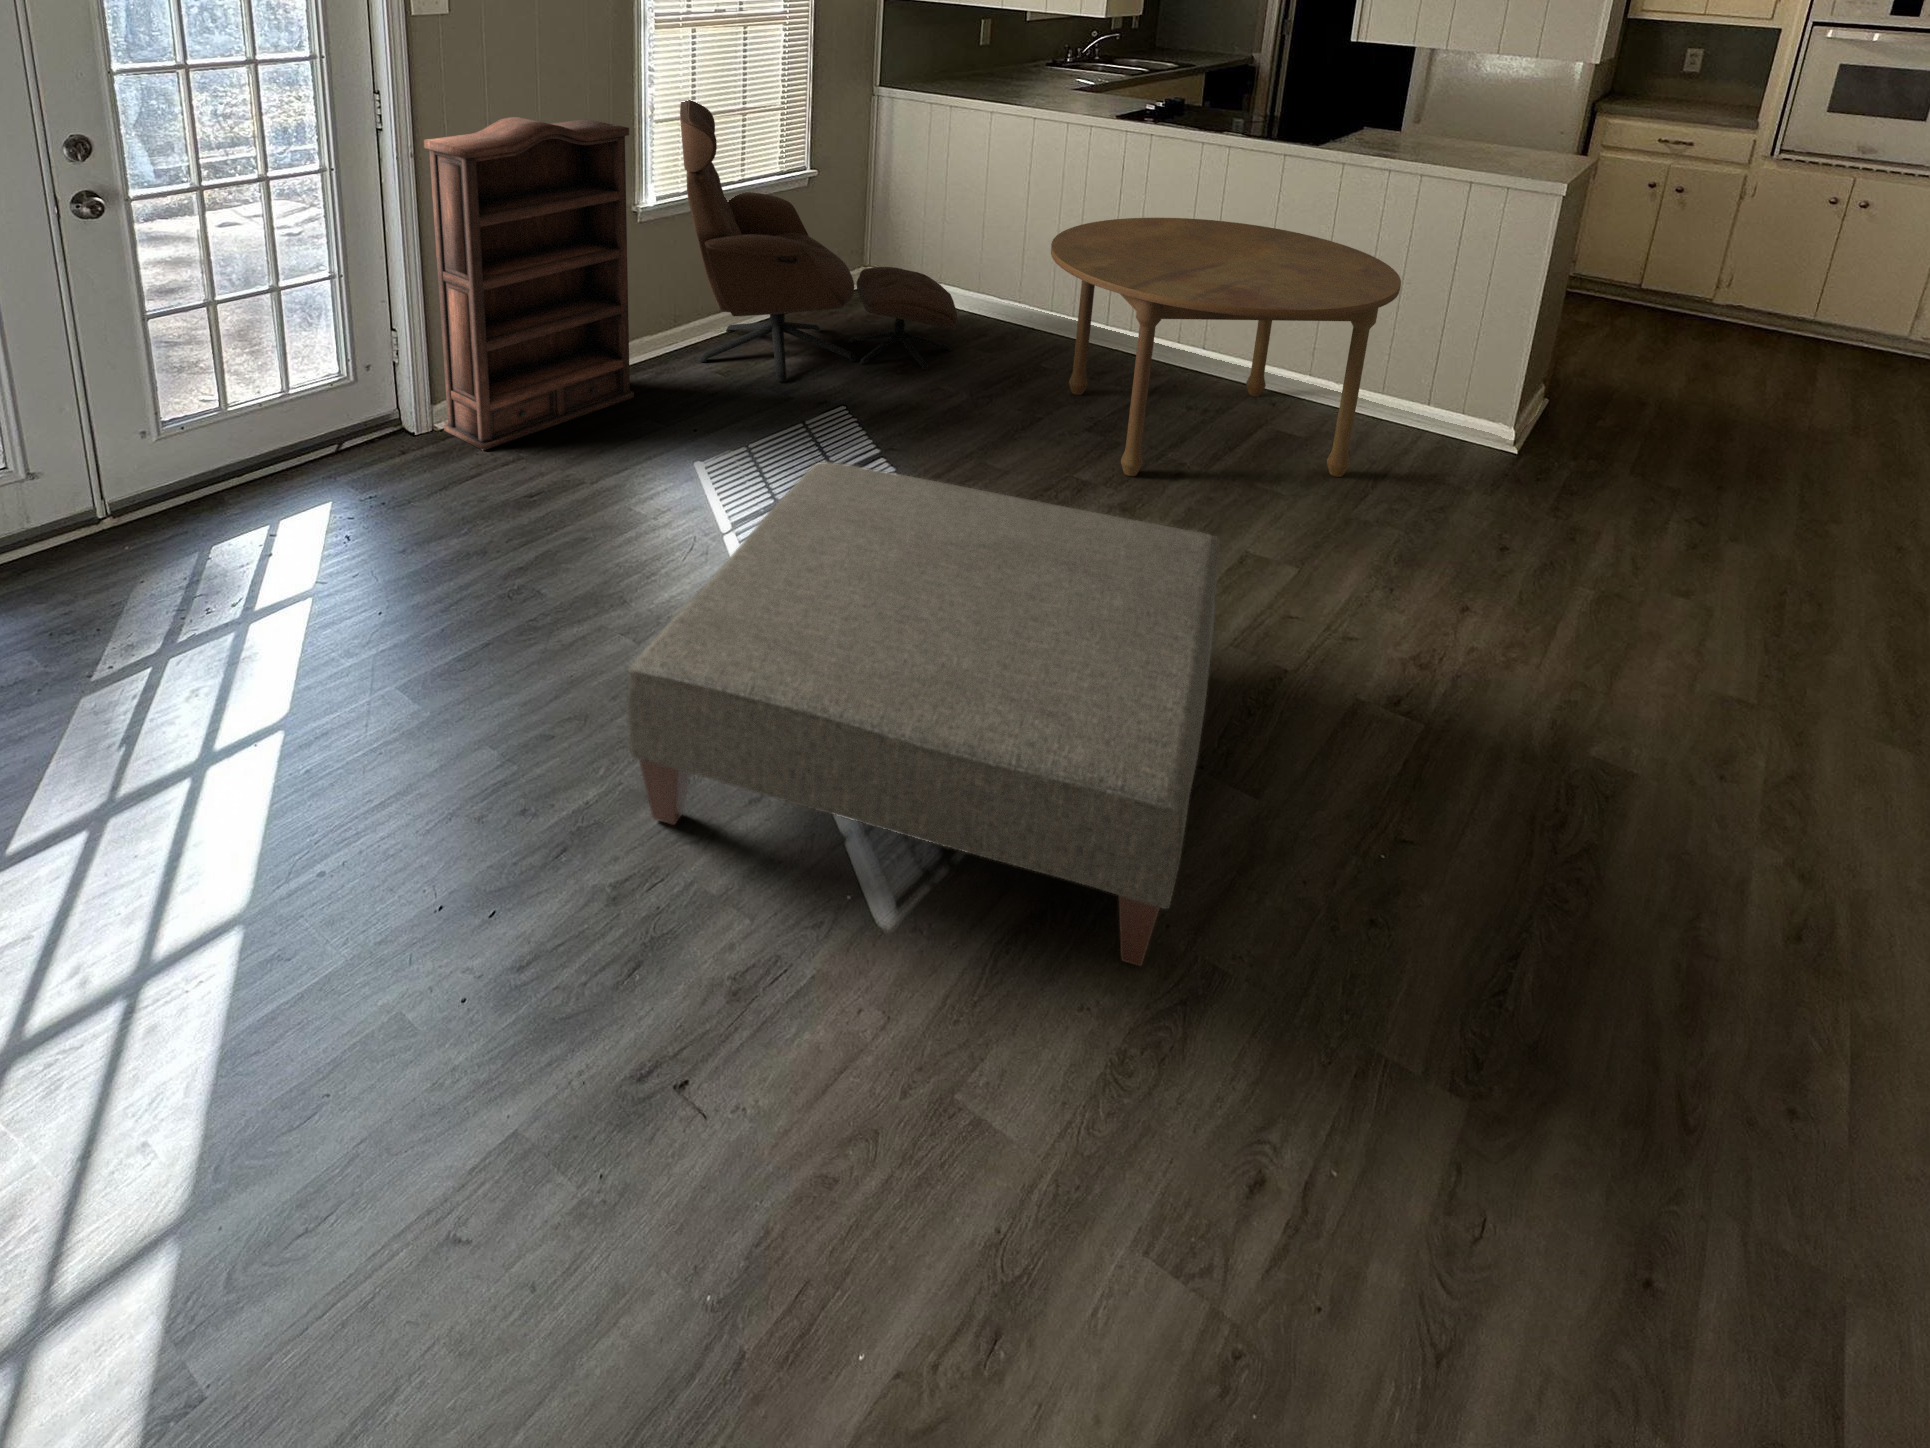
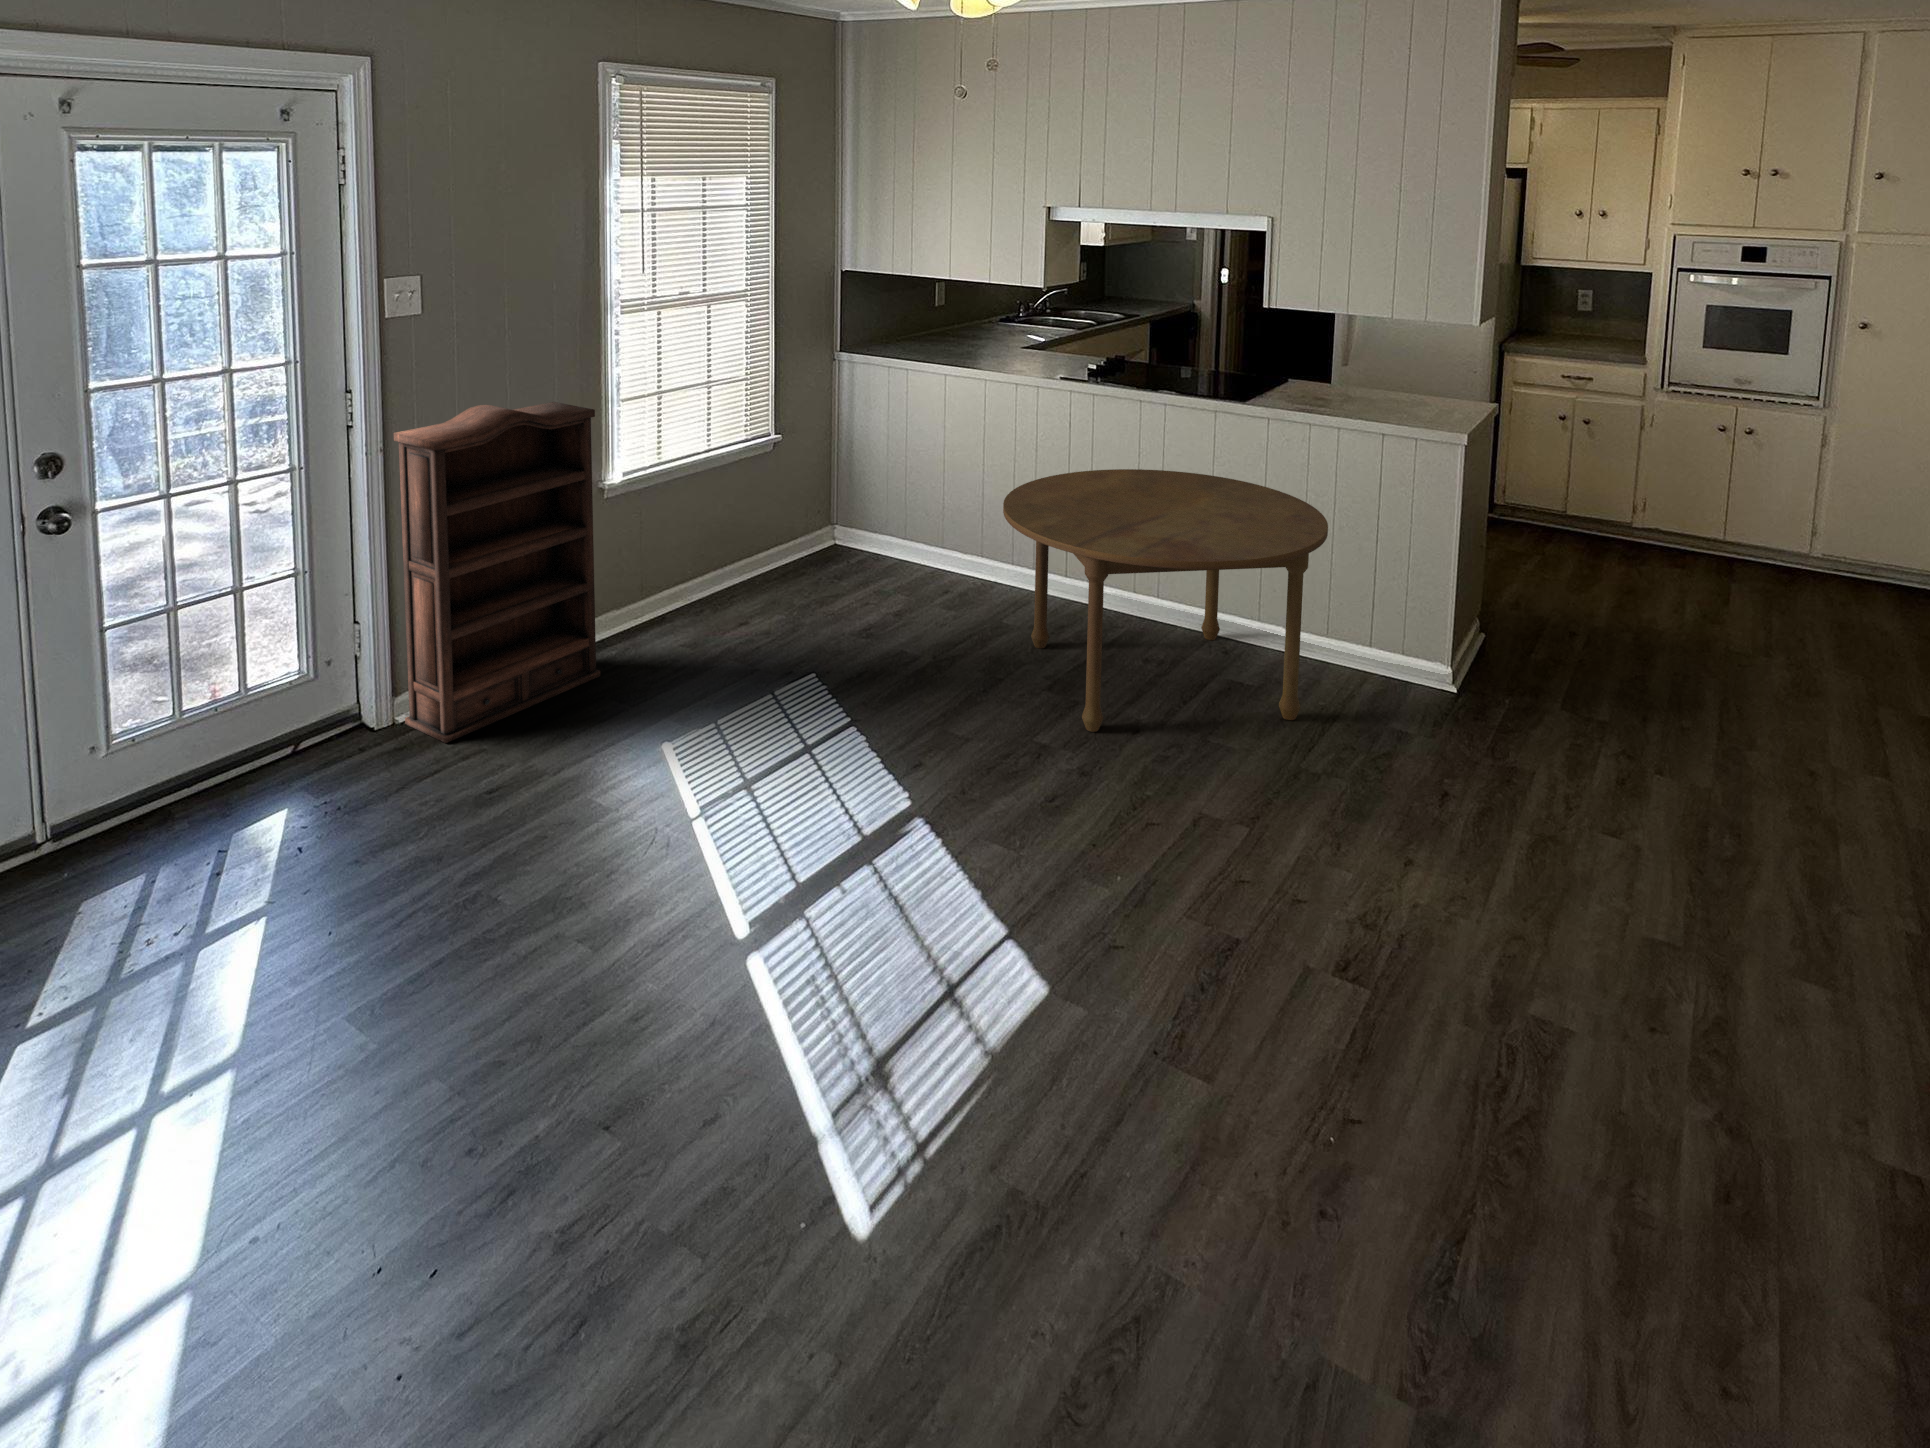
lounge chair: present [680,100,957,382] -> none [645,375,920,651]
ottoman: present [626,462,1220,966] -> none [589,741,1169,1262]

